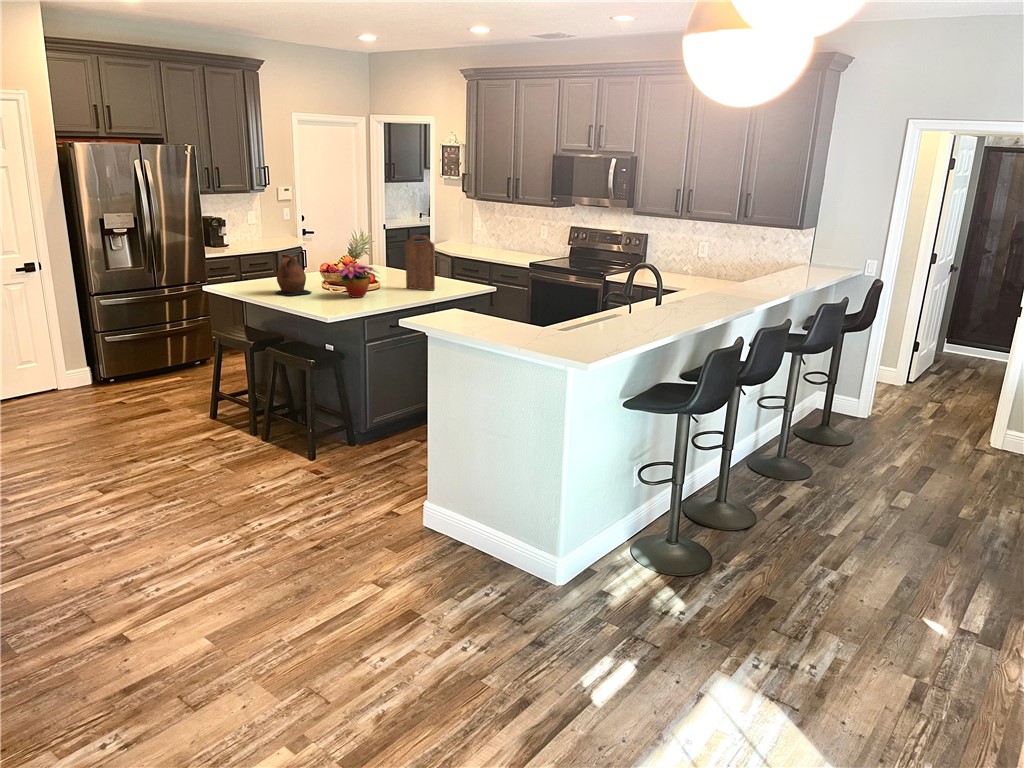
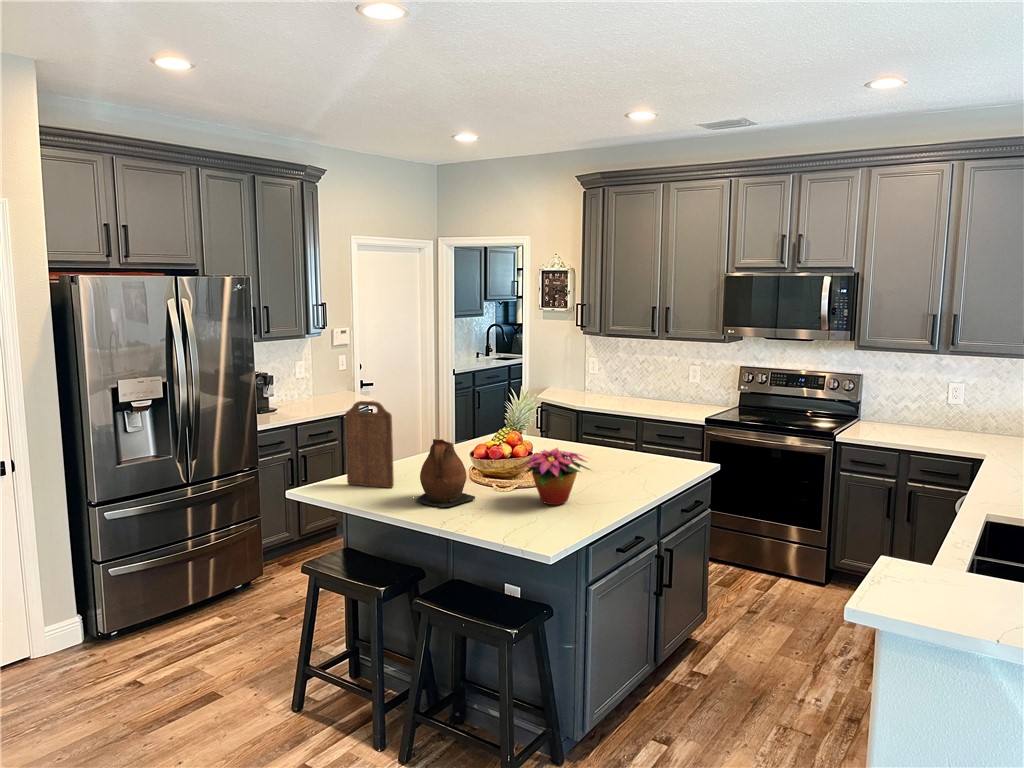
cutting board: present [406,235,435,290] -> present [345,401,394,488]

